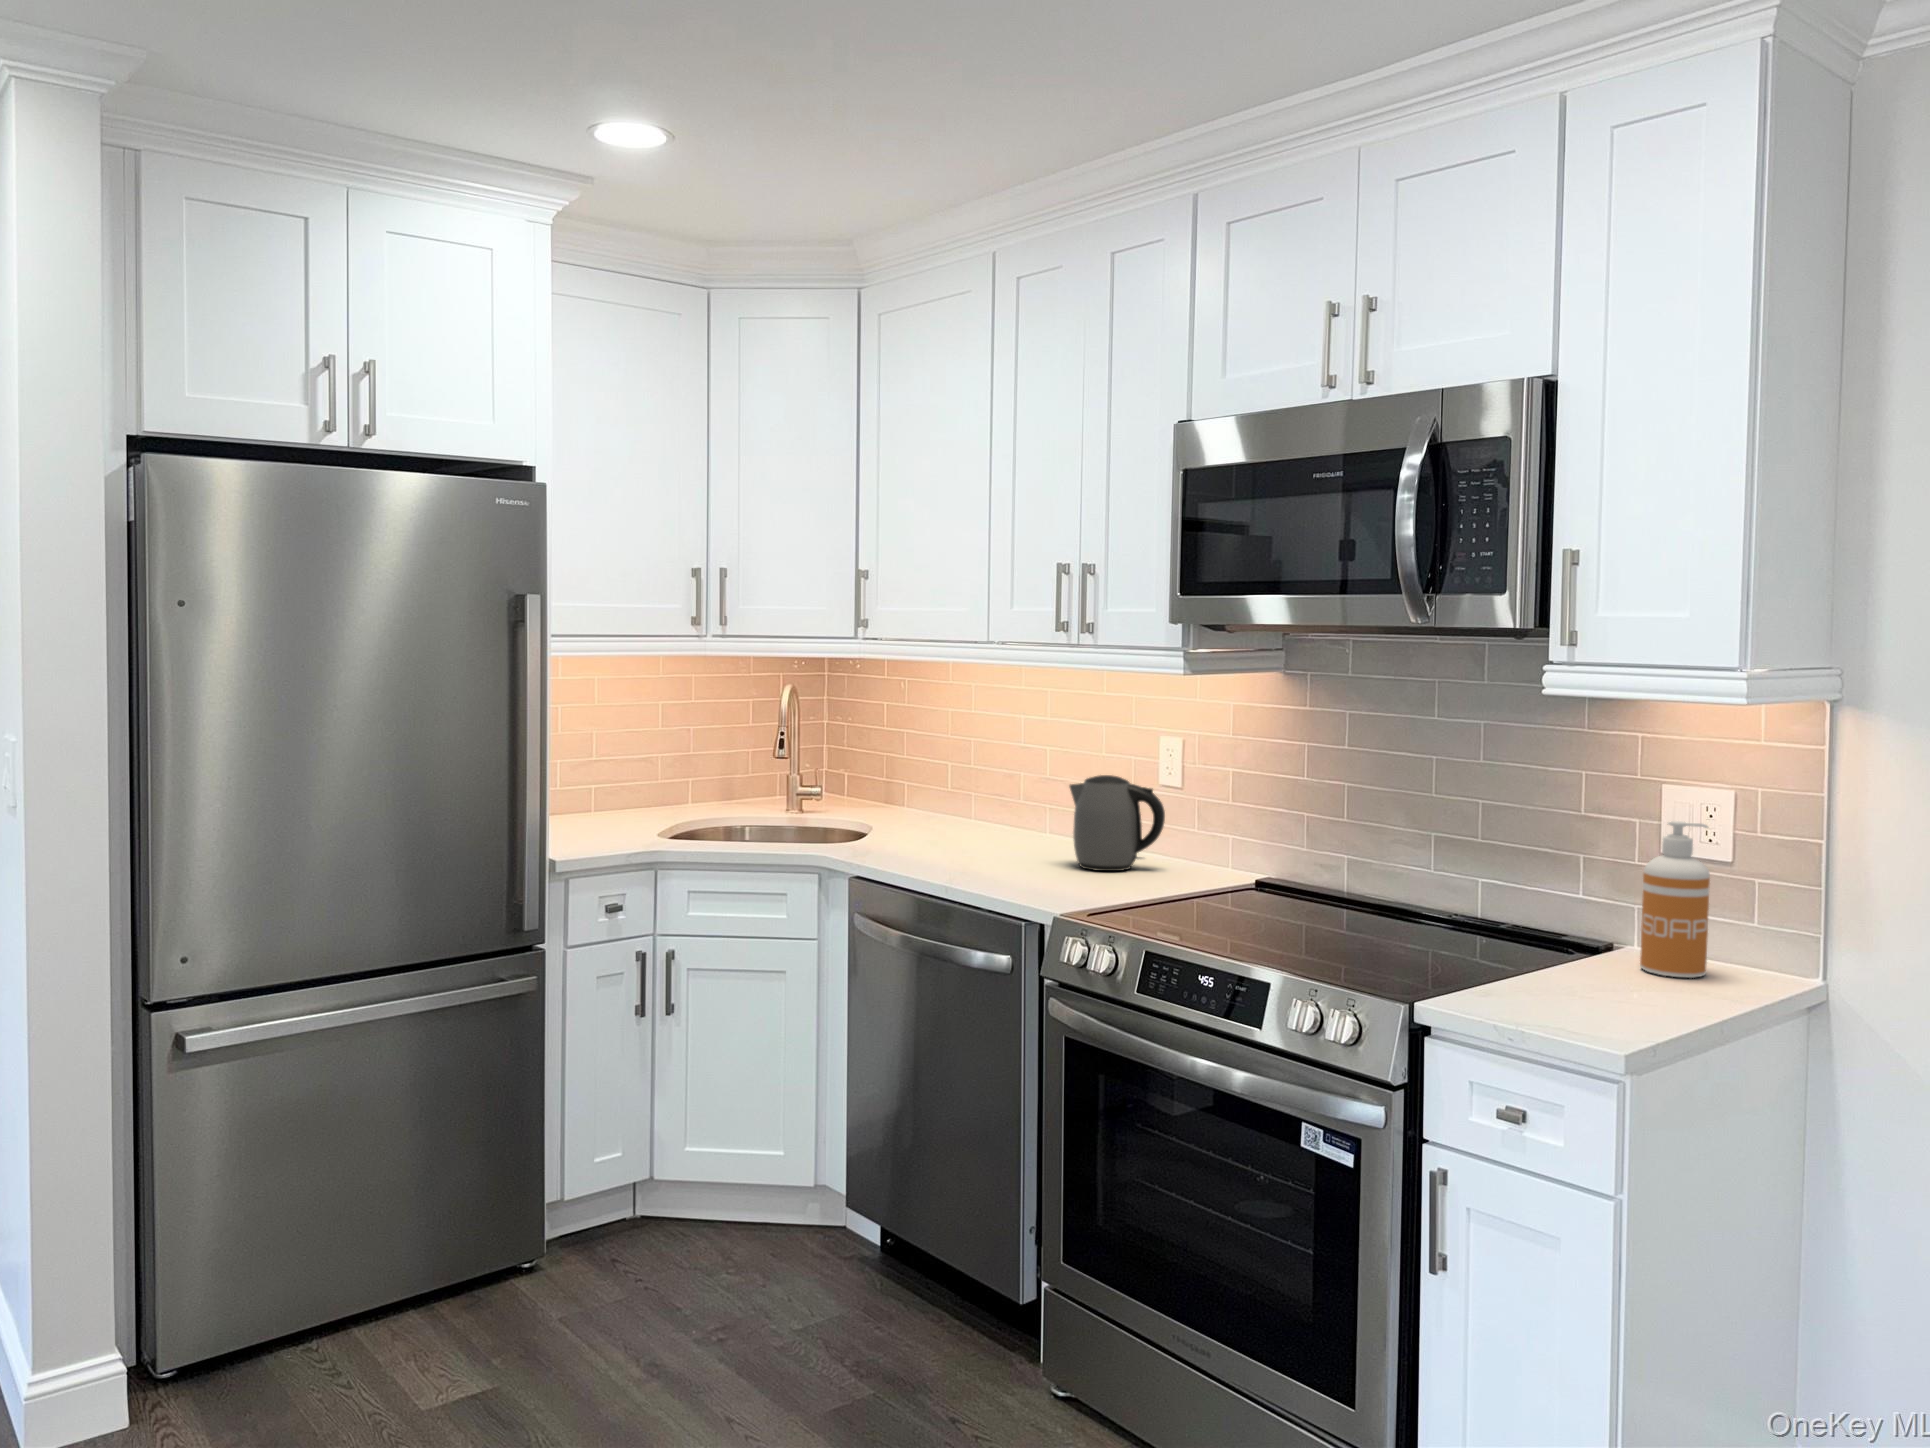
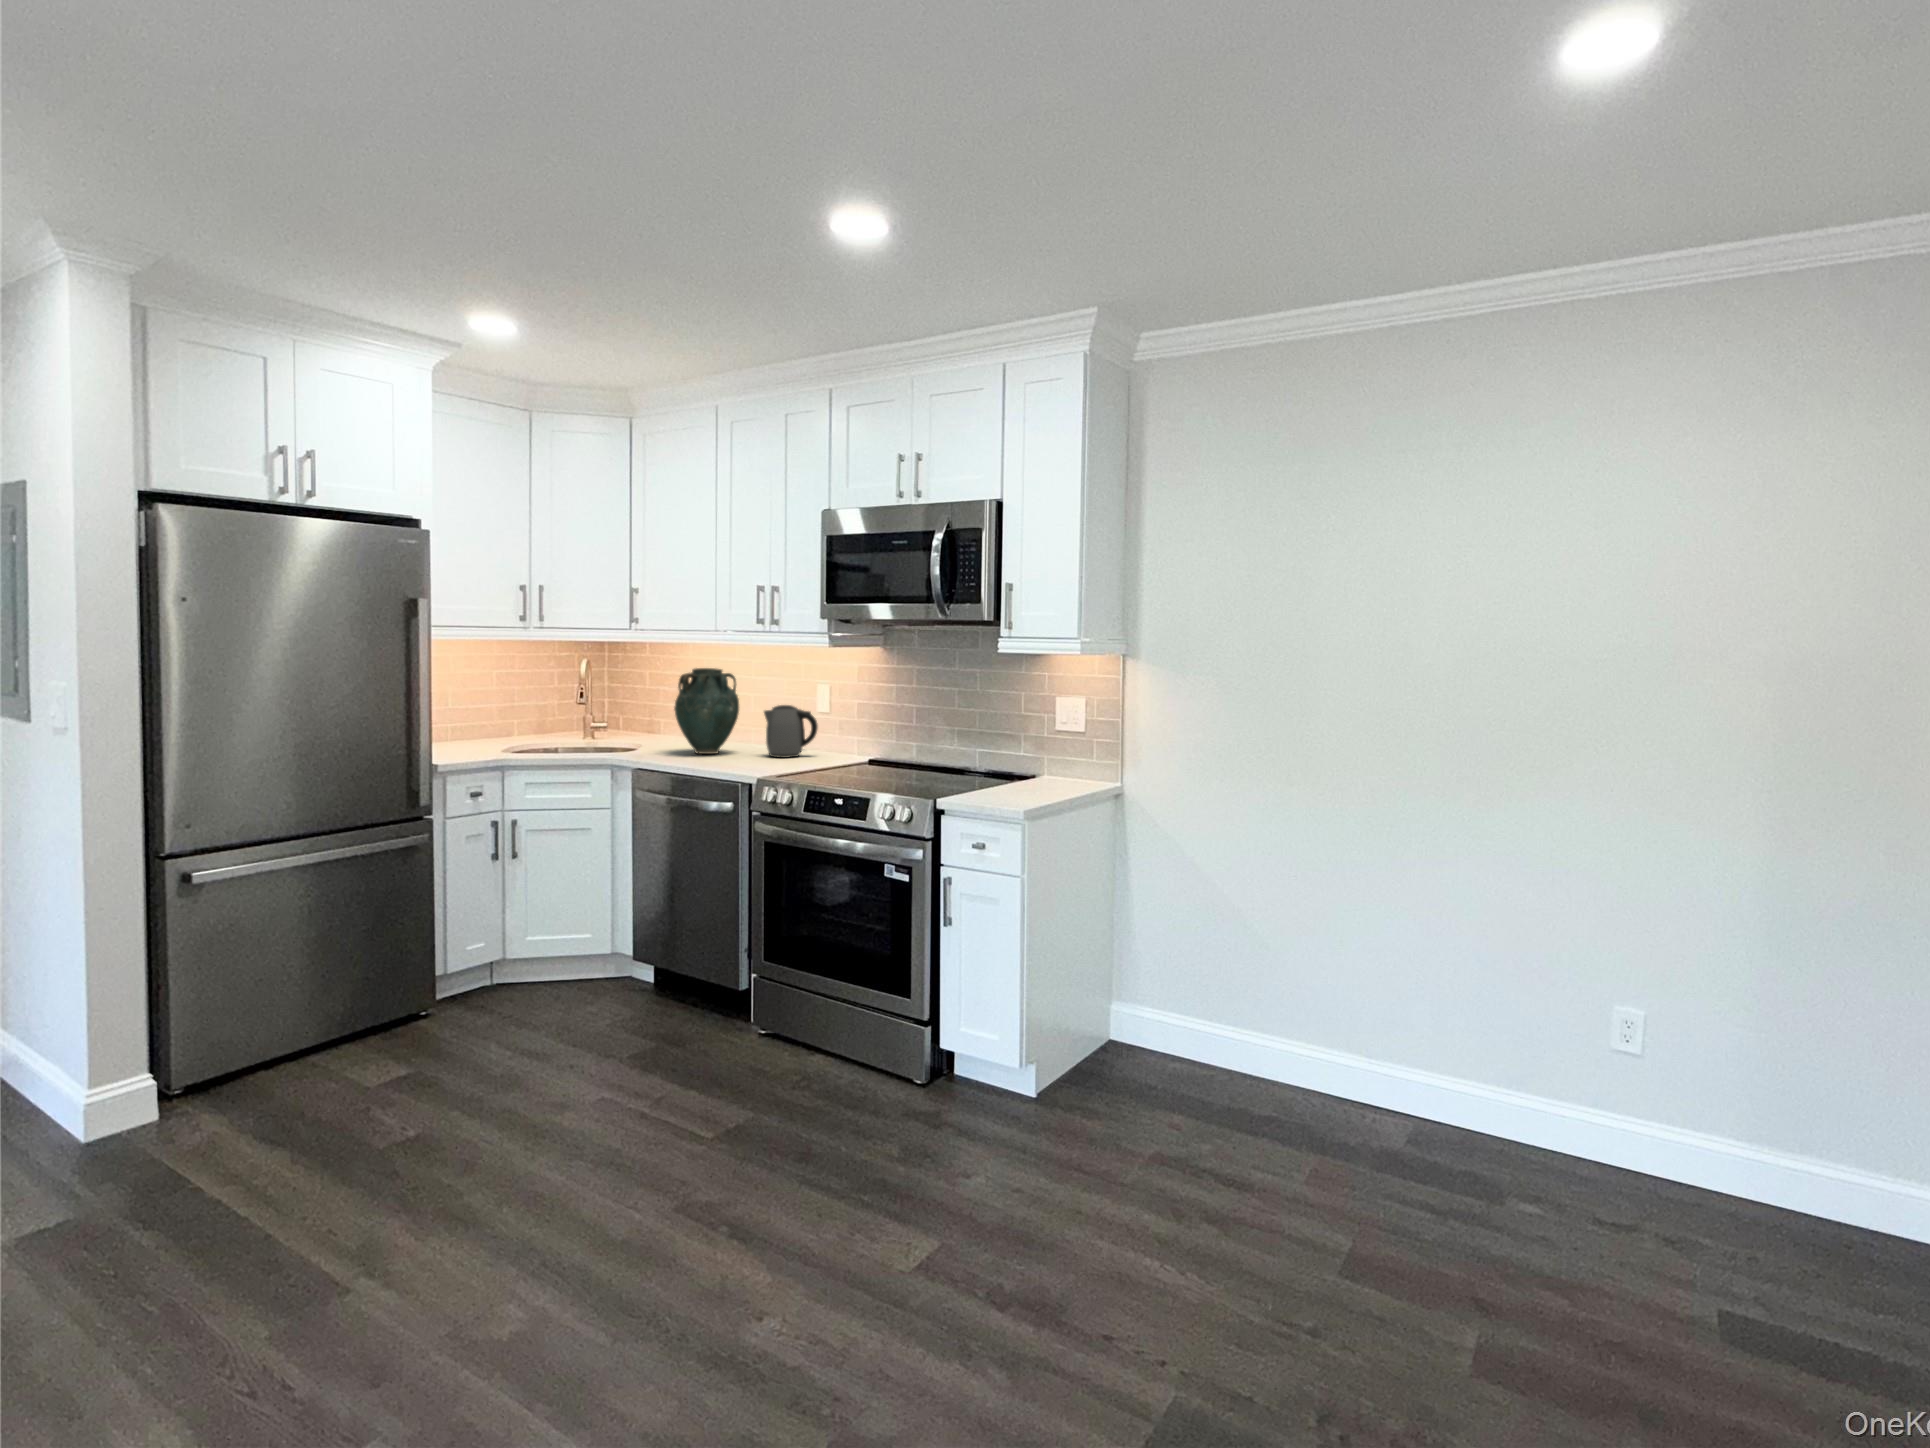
vase: none [920,706,1028,857] -> present [674,668,739,754]
soap dispenser: present [1640,821,1710,978] -> none [1046,713,1075,786]

